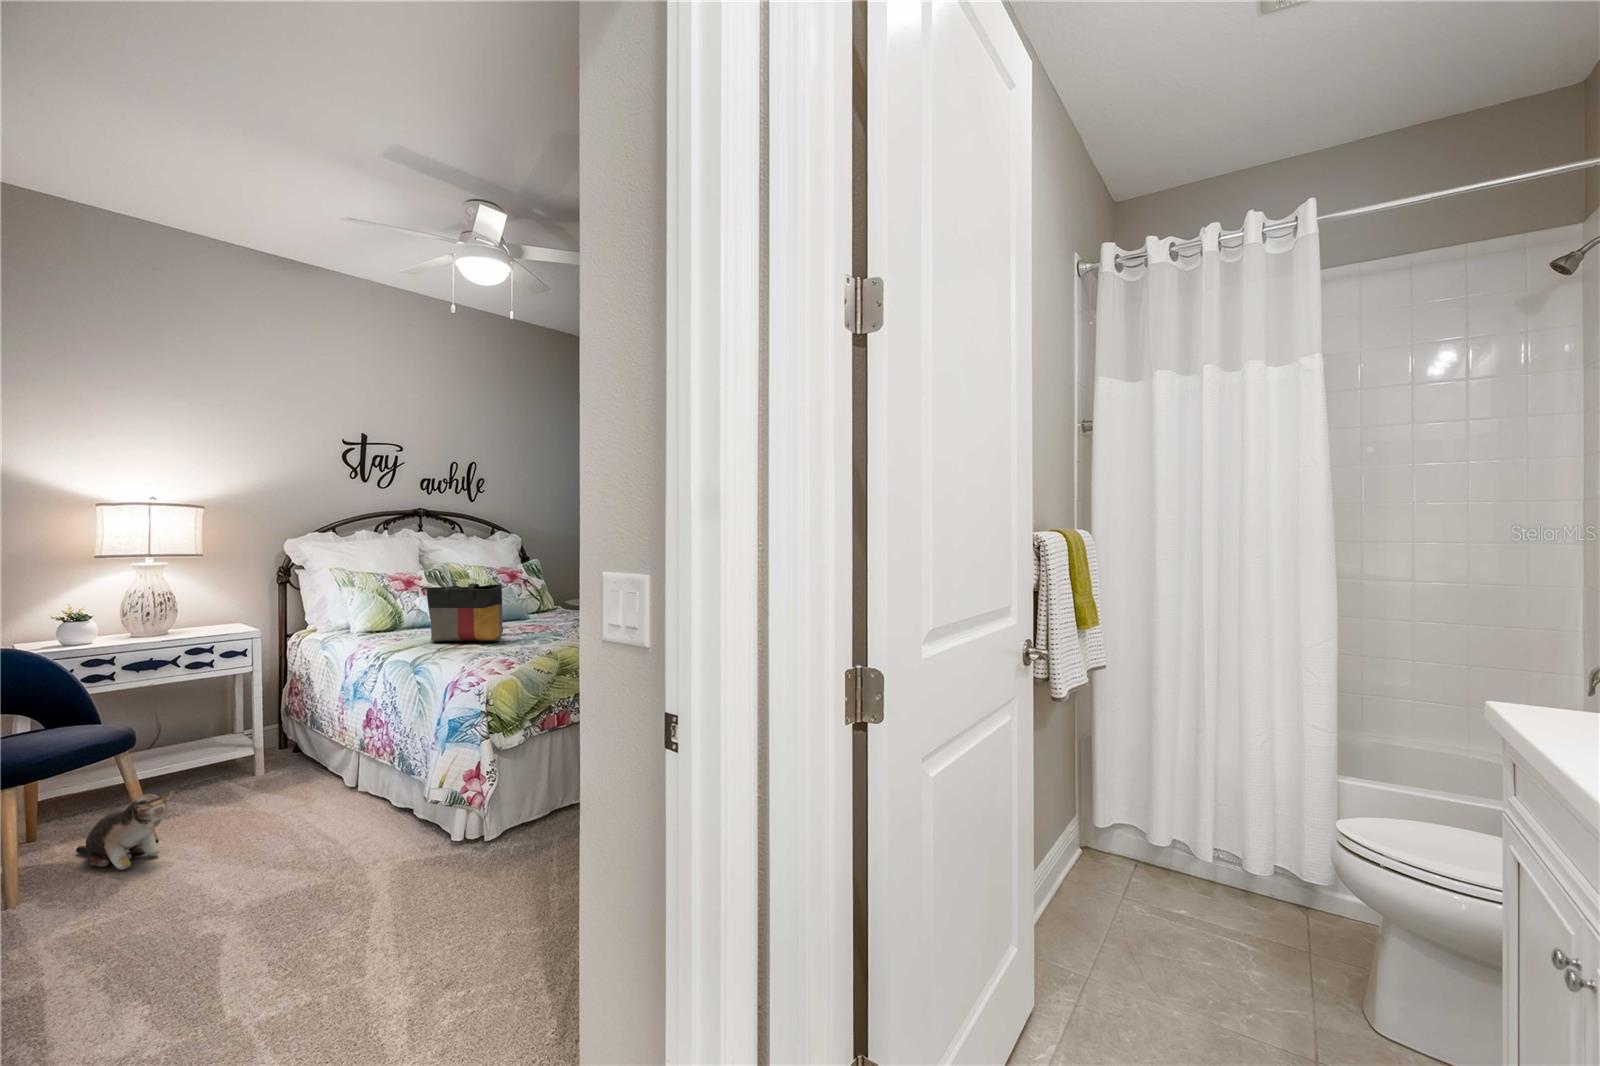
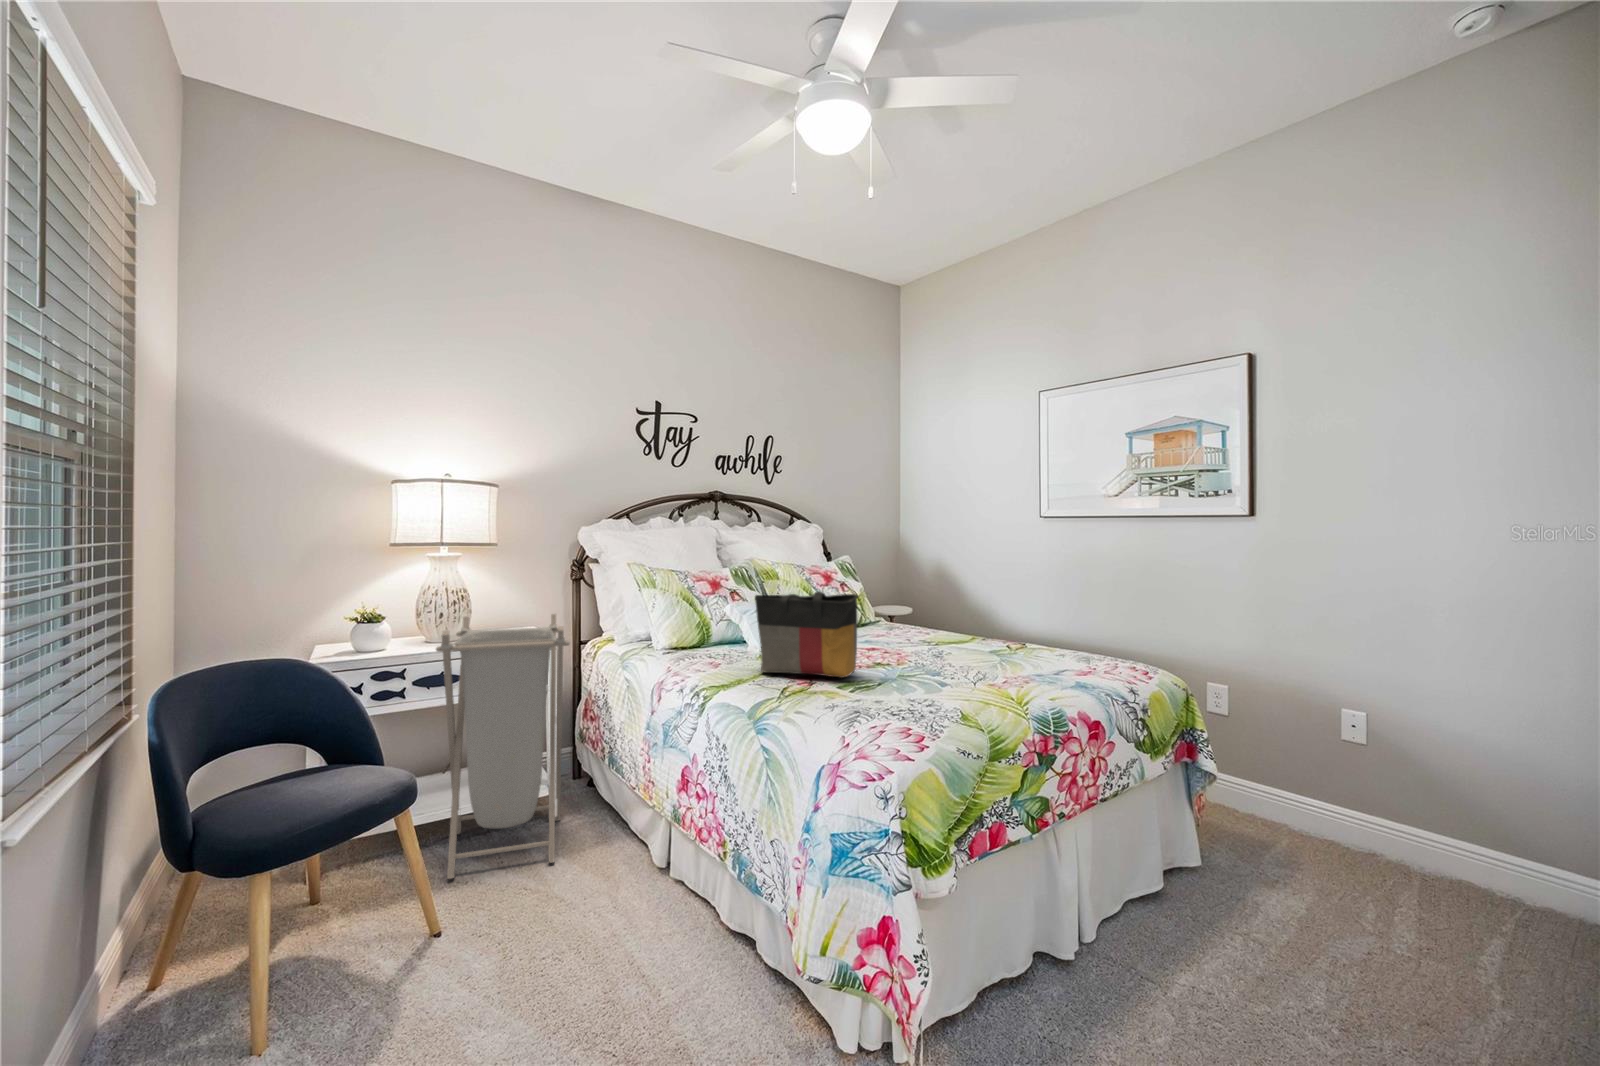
laundry hamper: none [152,609,274,813] -> present [436,614,570,879]
plush toy: present [76,791,173,870] -> none [340,892,446,1005]

